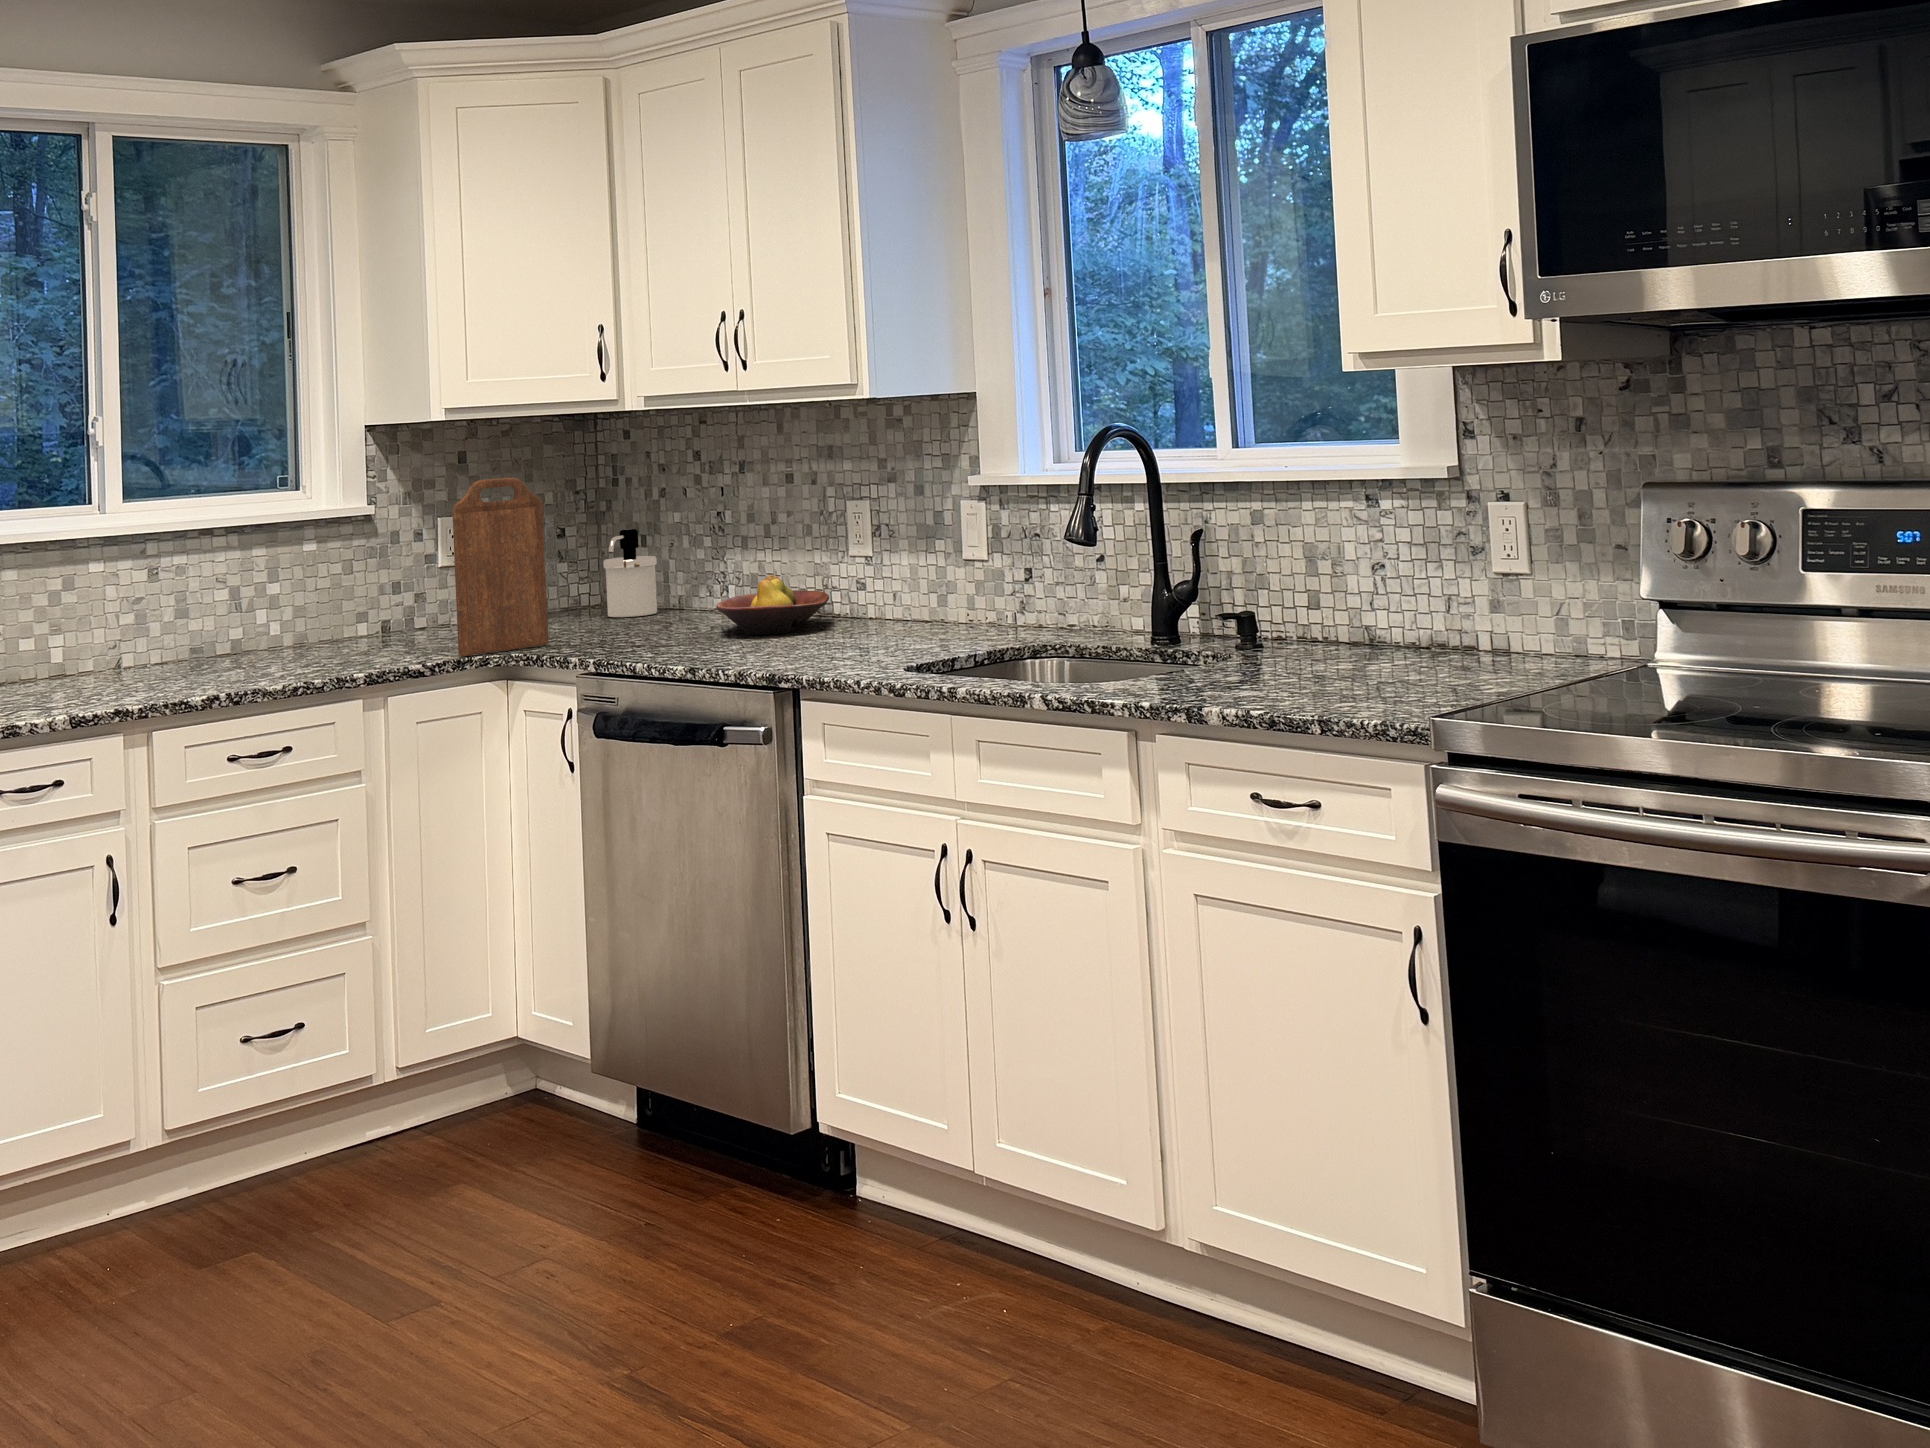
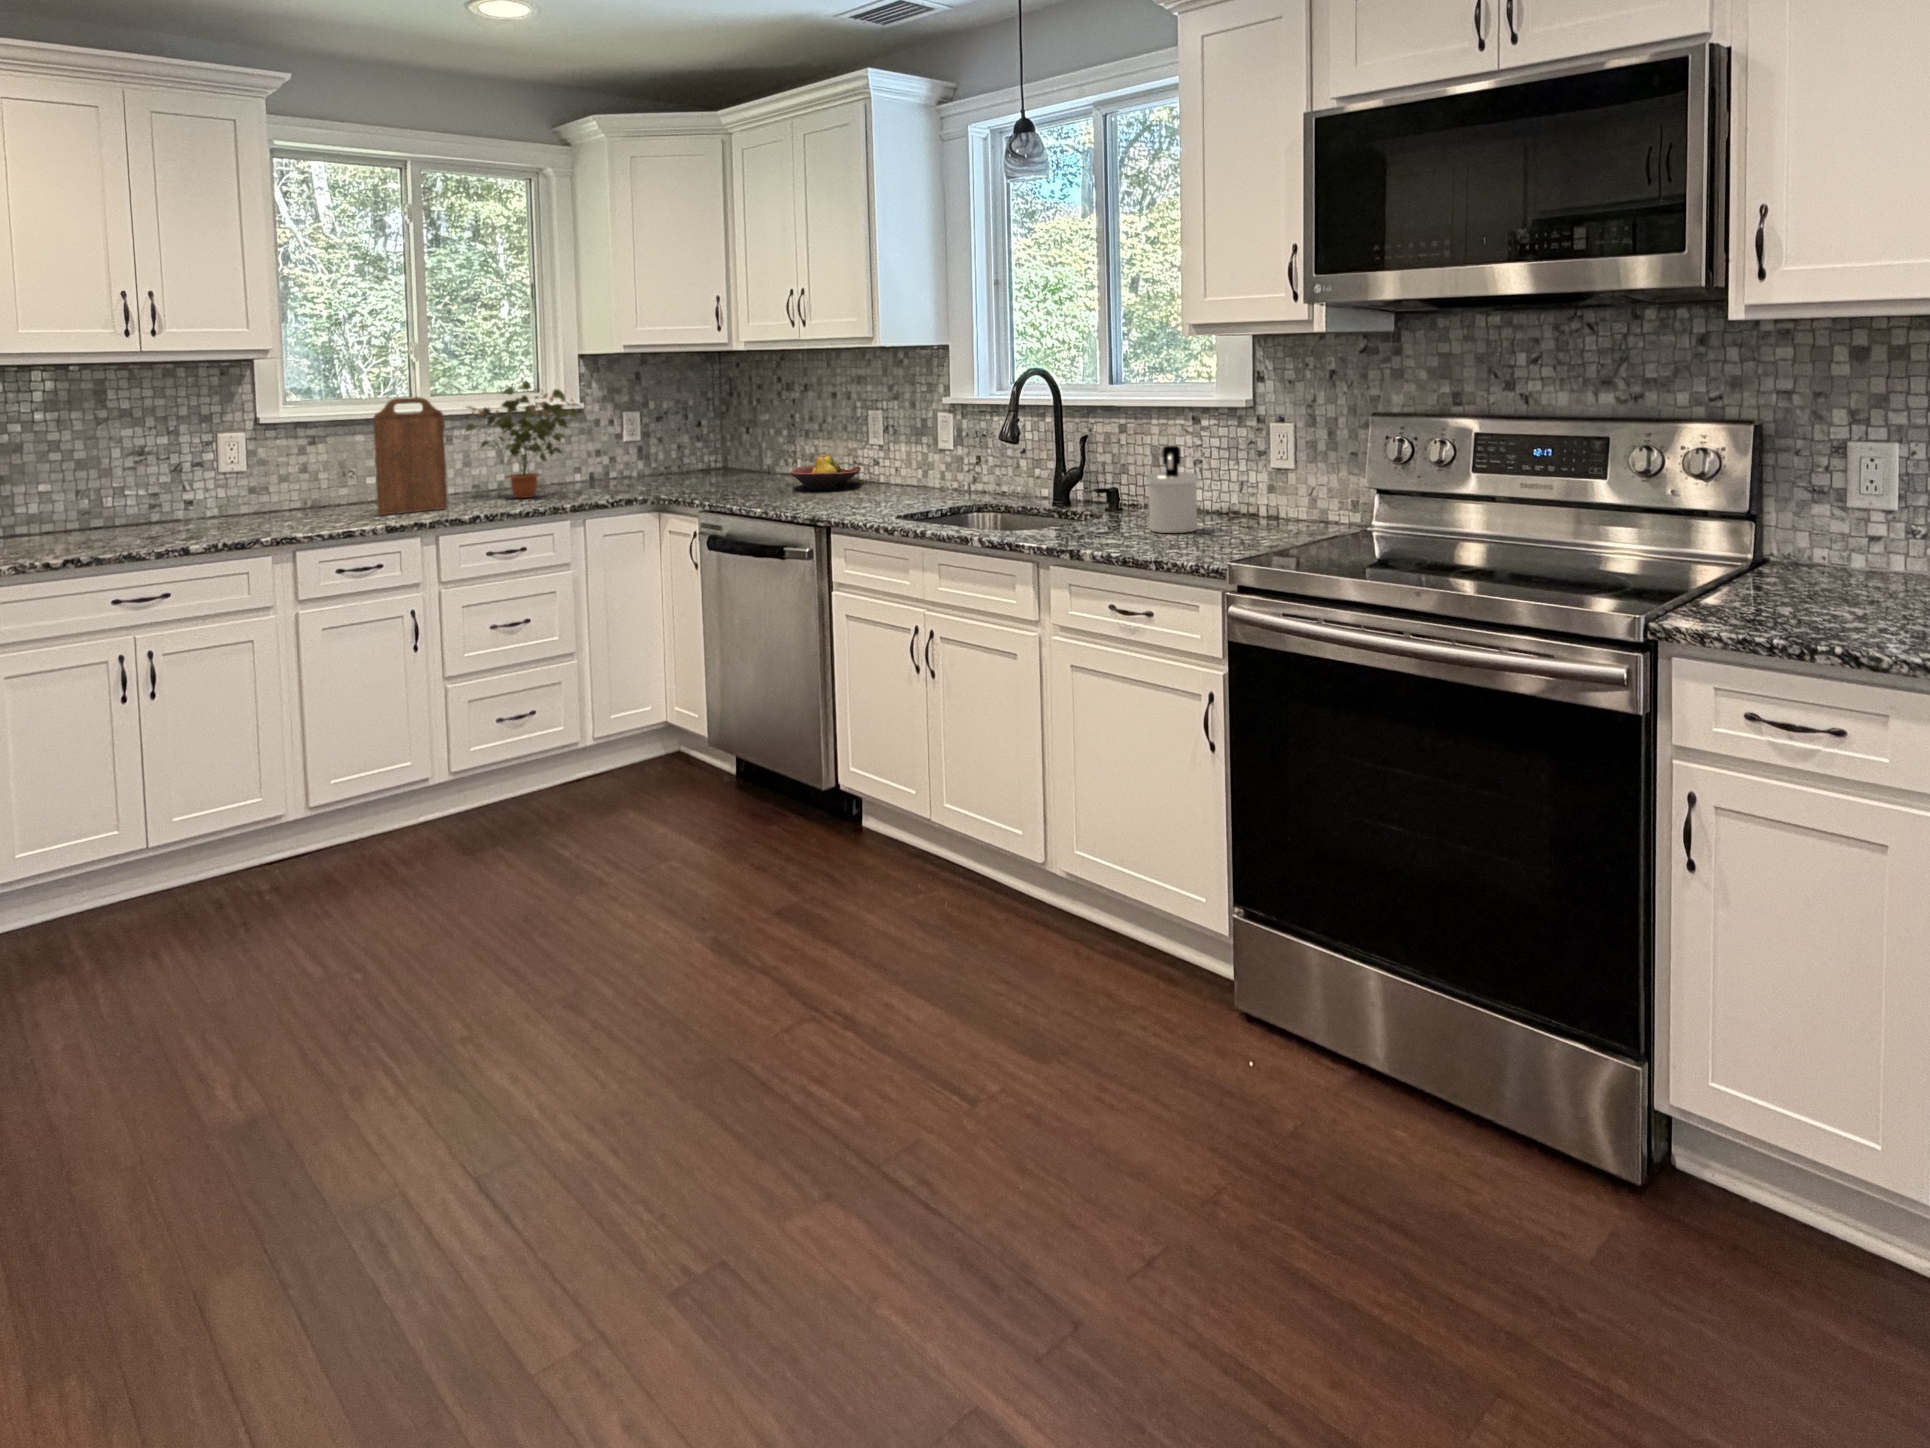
potted plant: none [181,472,377,664] -> present [465,382,577,498]
cutting board: present [452,478,549,656] -> present [373,397,448,515]
soap dispenser: present [604,529,657,617] -> present [1146,446,1198,533]

